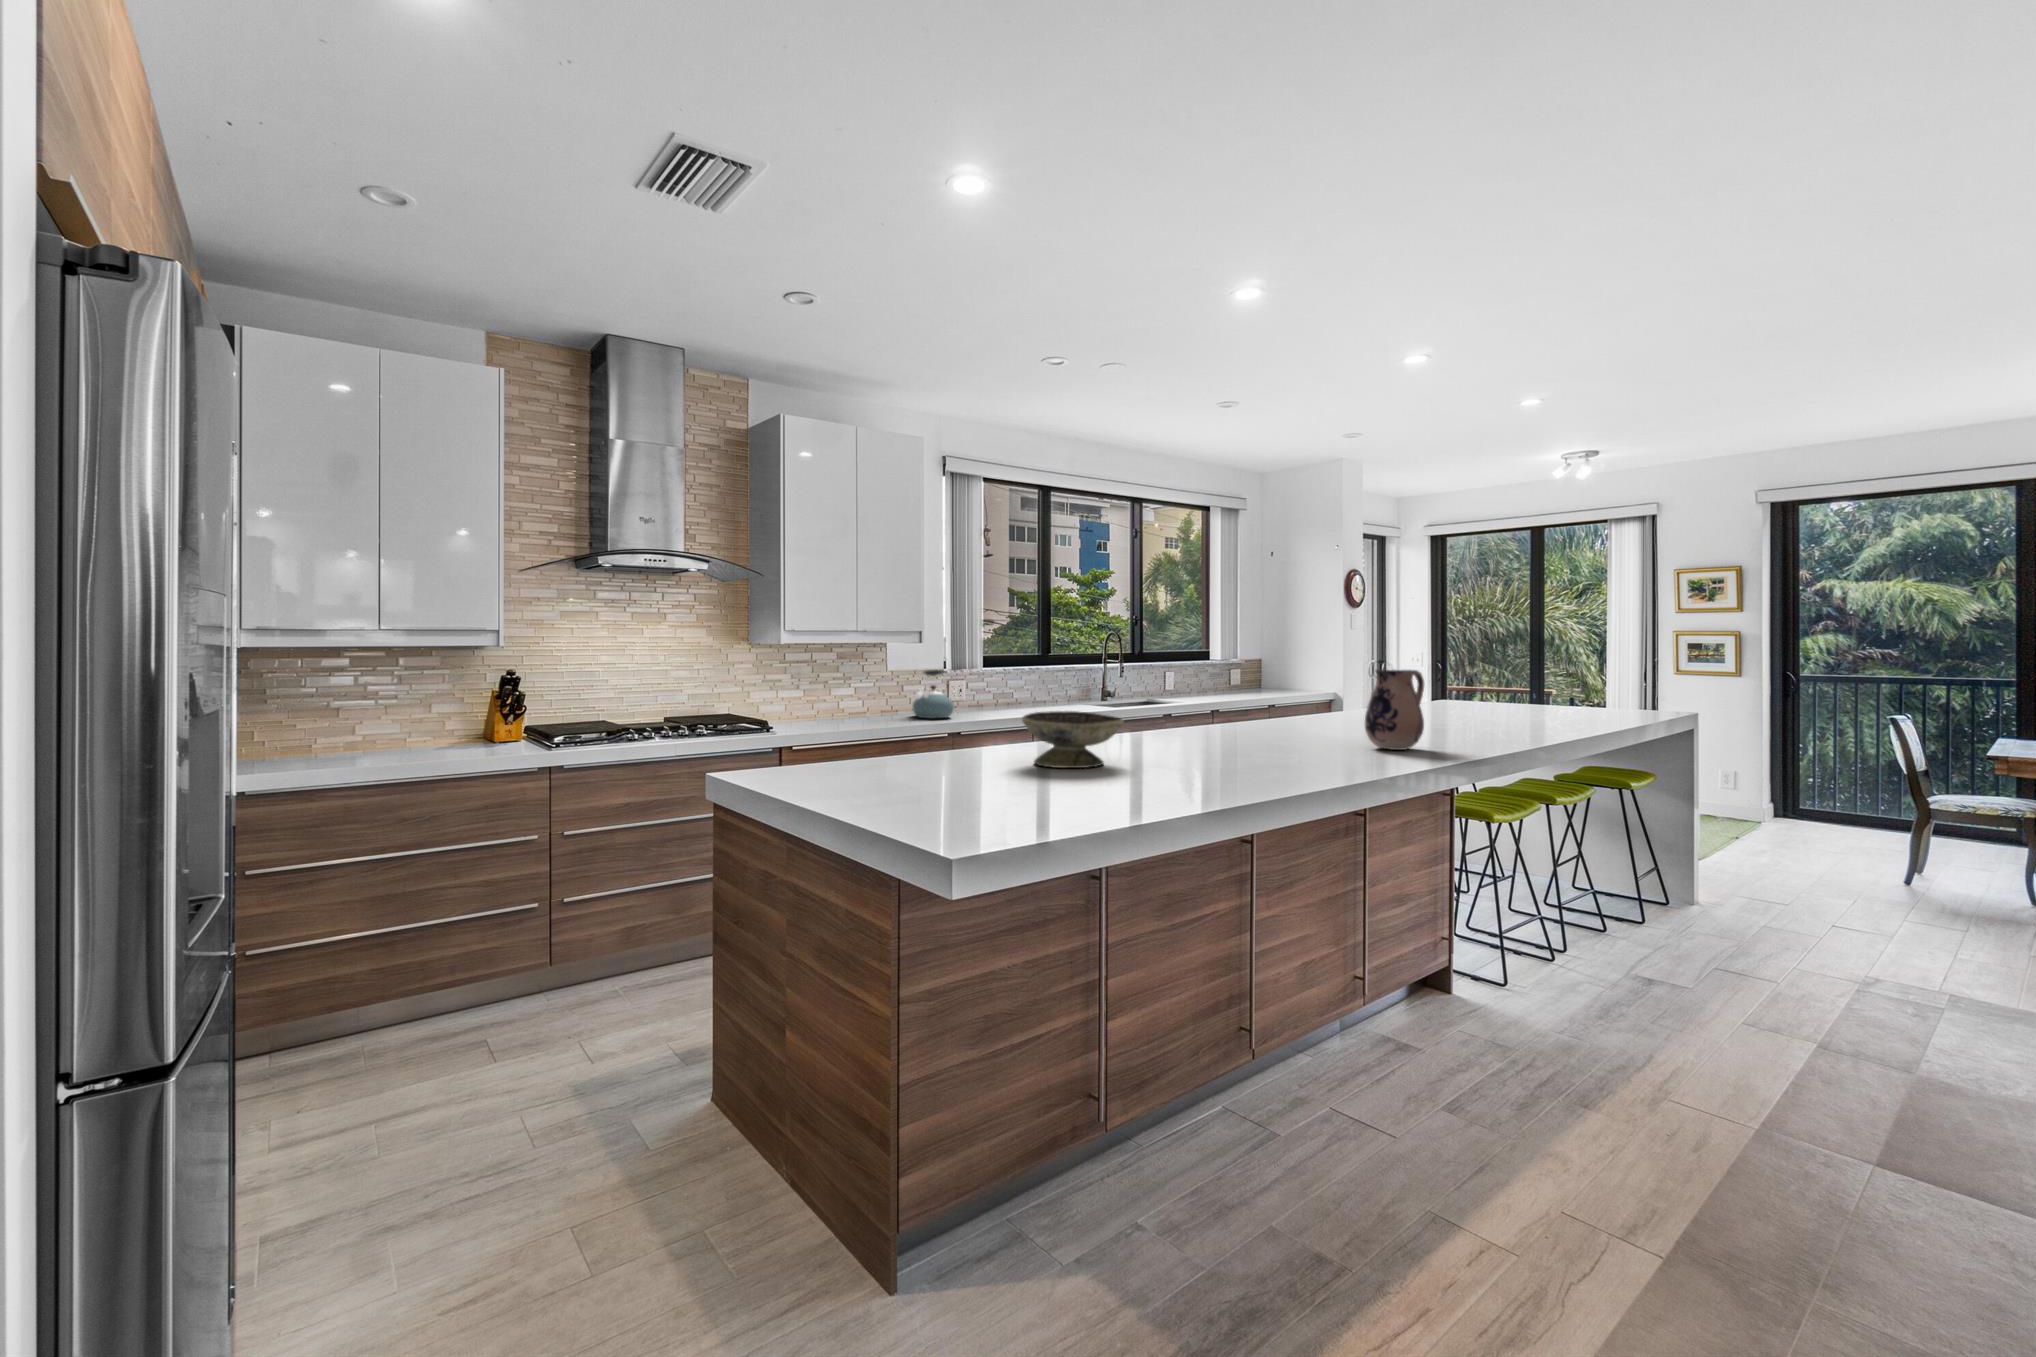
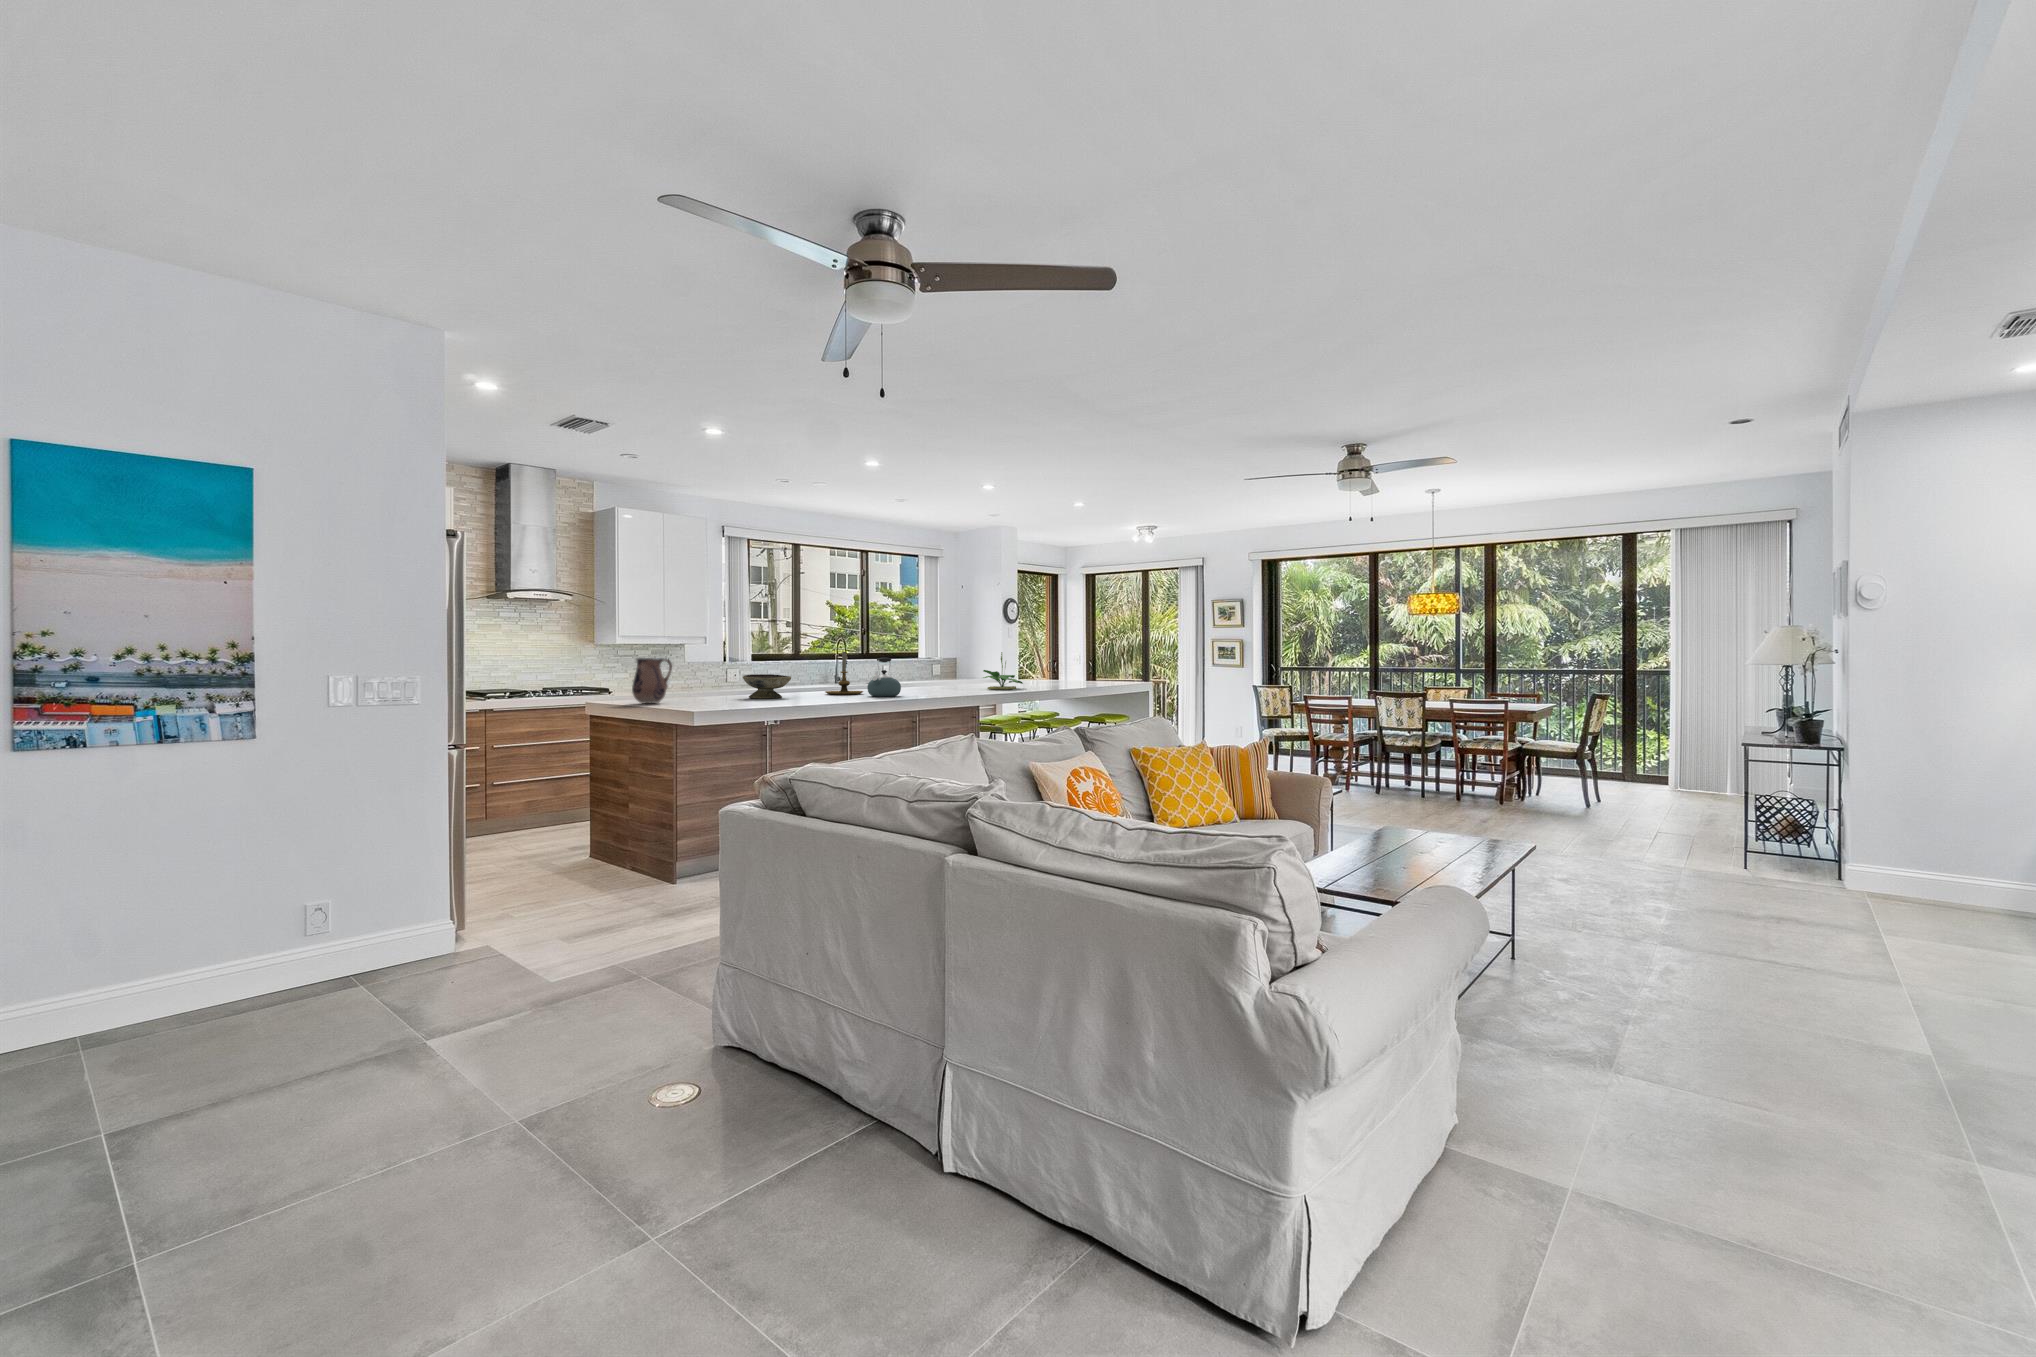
potted plant: none [1448,651,1535,736] -> present [983,652,1023,689]
candle holder: none [1173,661,1253,753] -> present [825,652,863,695]
kettle: present [913,670,954,718] -> present [867,658,901,697]
ceramic pitcher: present [1365,670,1424,750] -> present [632,658,672,703]

